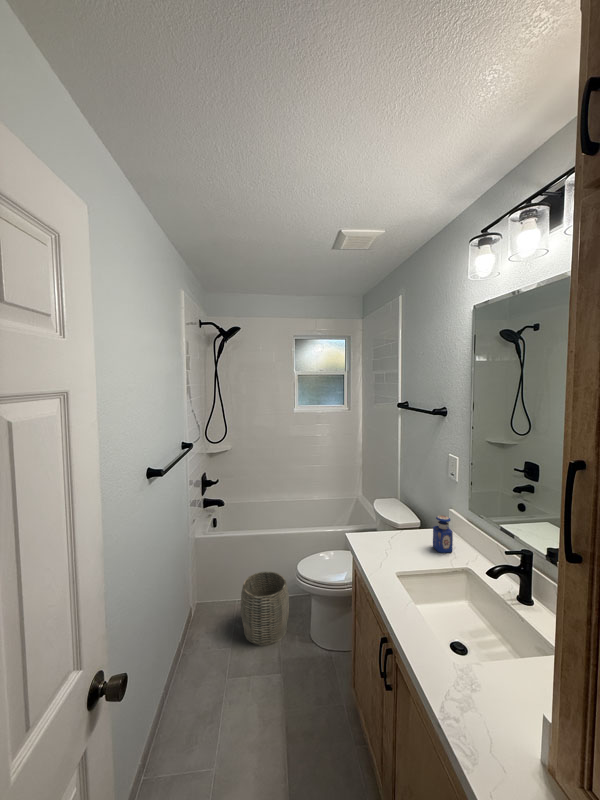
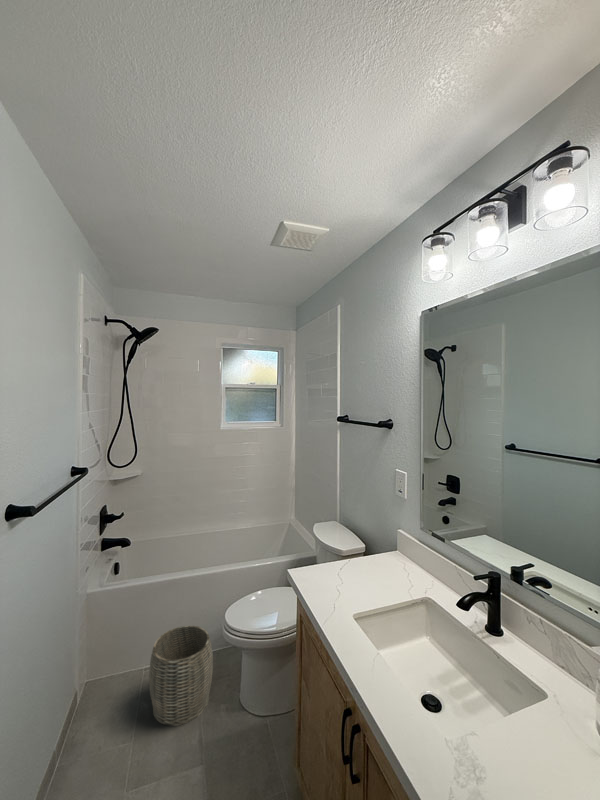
perfume bottle: present [433,515,453,553] -> none [387,540,408,583]

